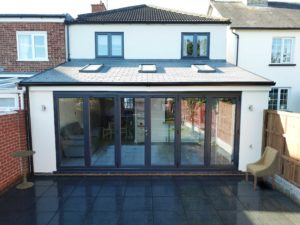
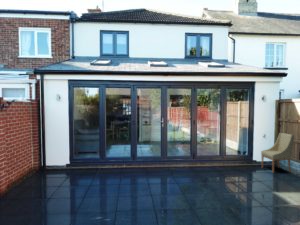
pedestal table: present [10,150,36,189] -> none [26,141,52,180]

